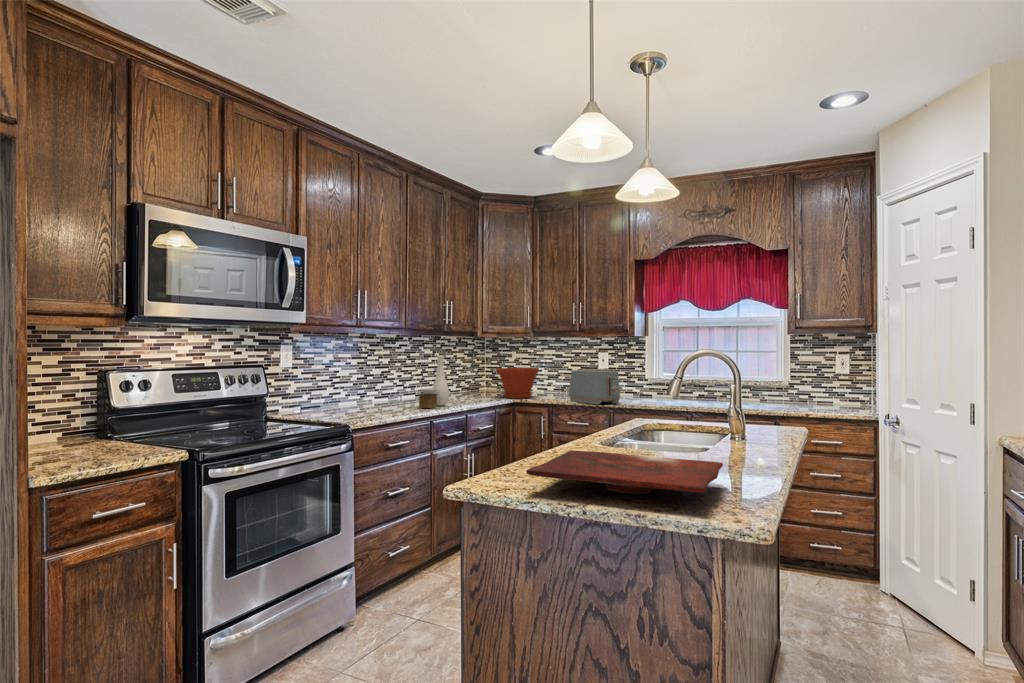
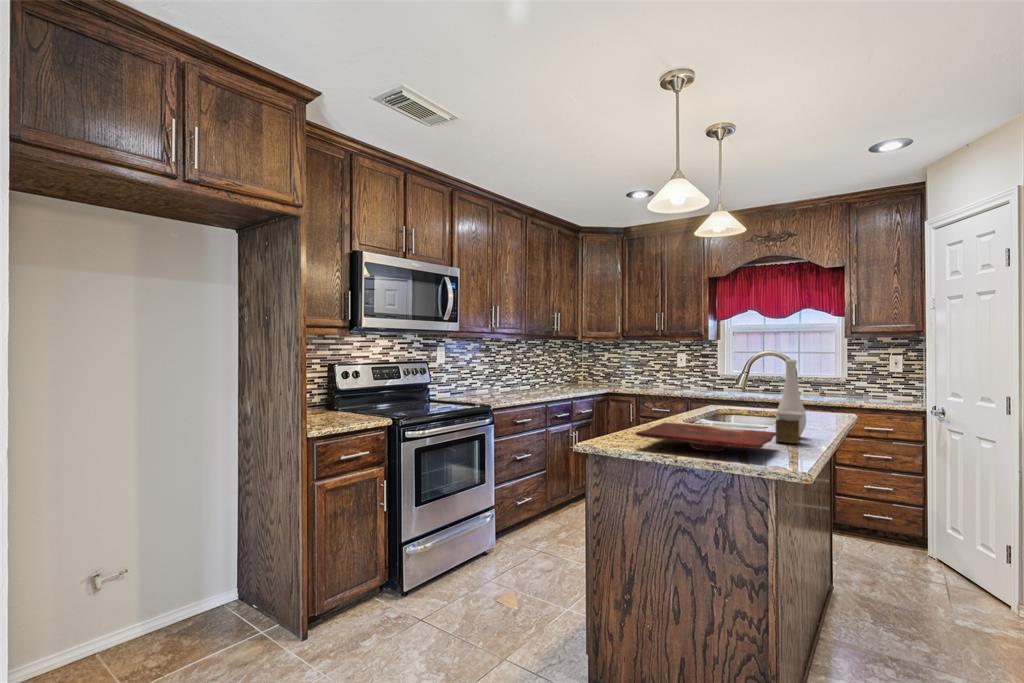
vase: present [419,355,449,408] -> present [774,359,806,443]
plant pot: present [497,368,539,399] -> none [594,365,629,390]
toaster: present [569,370,620,405] -> none [654,367,697,395]

